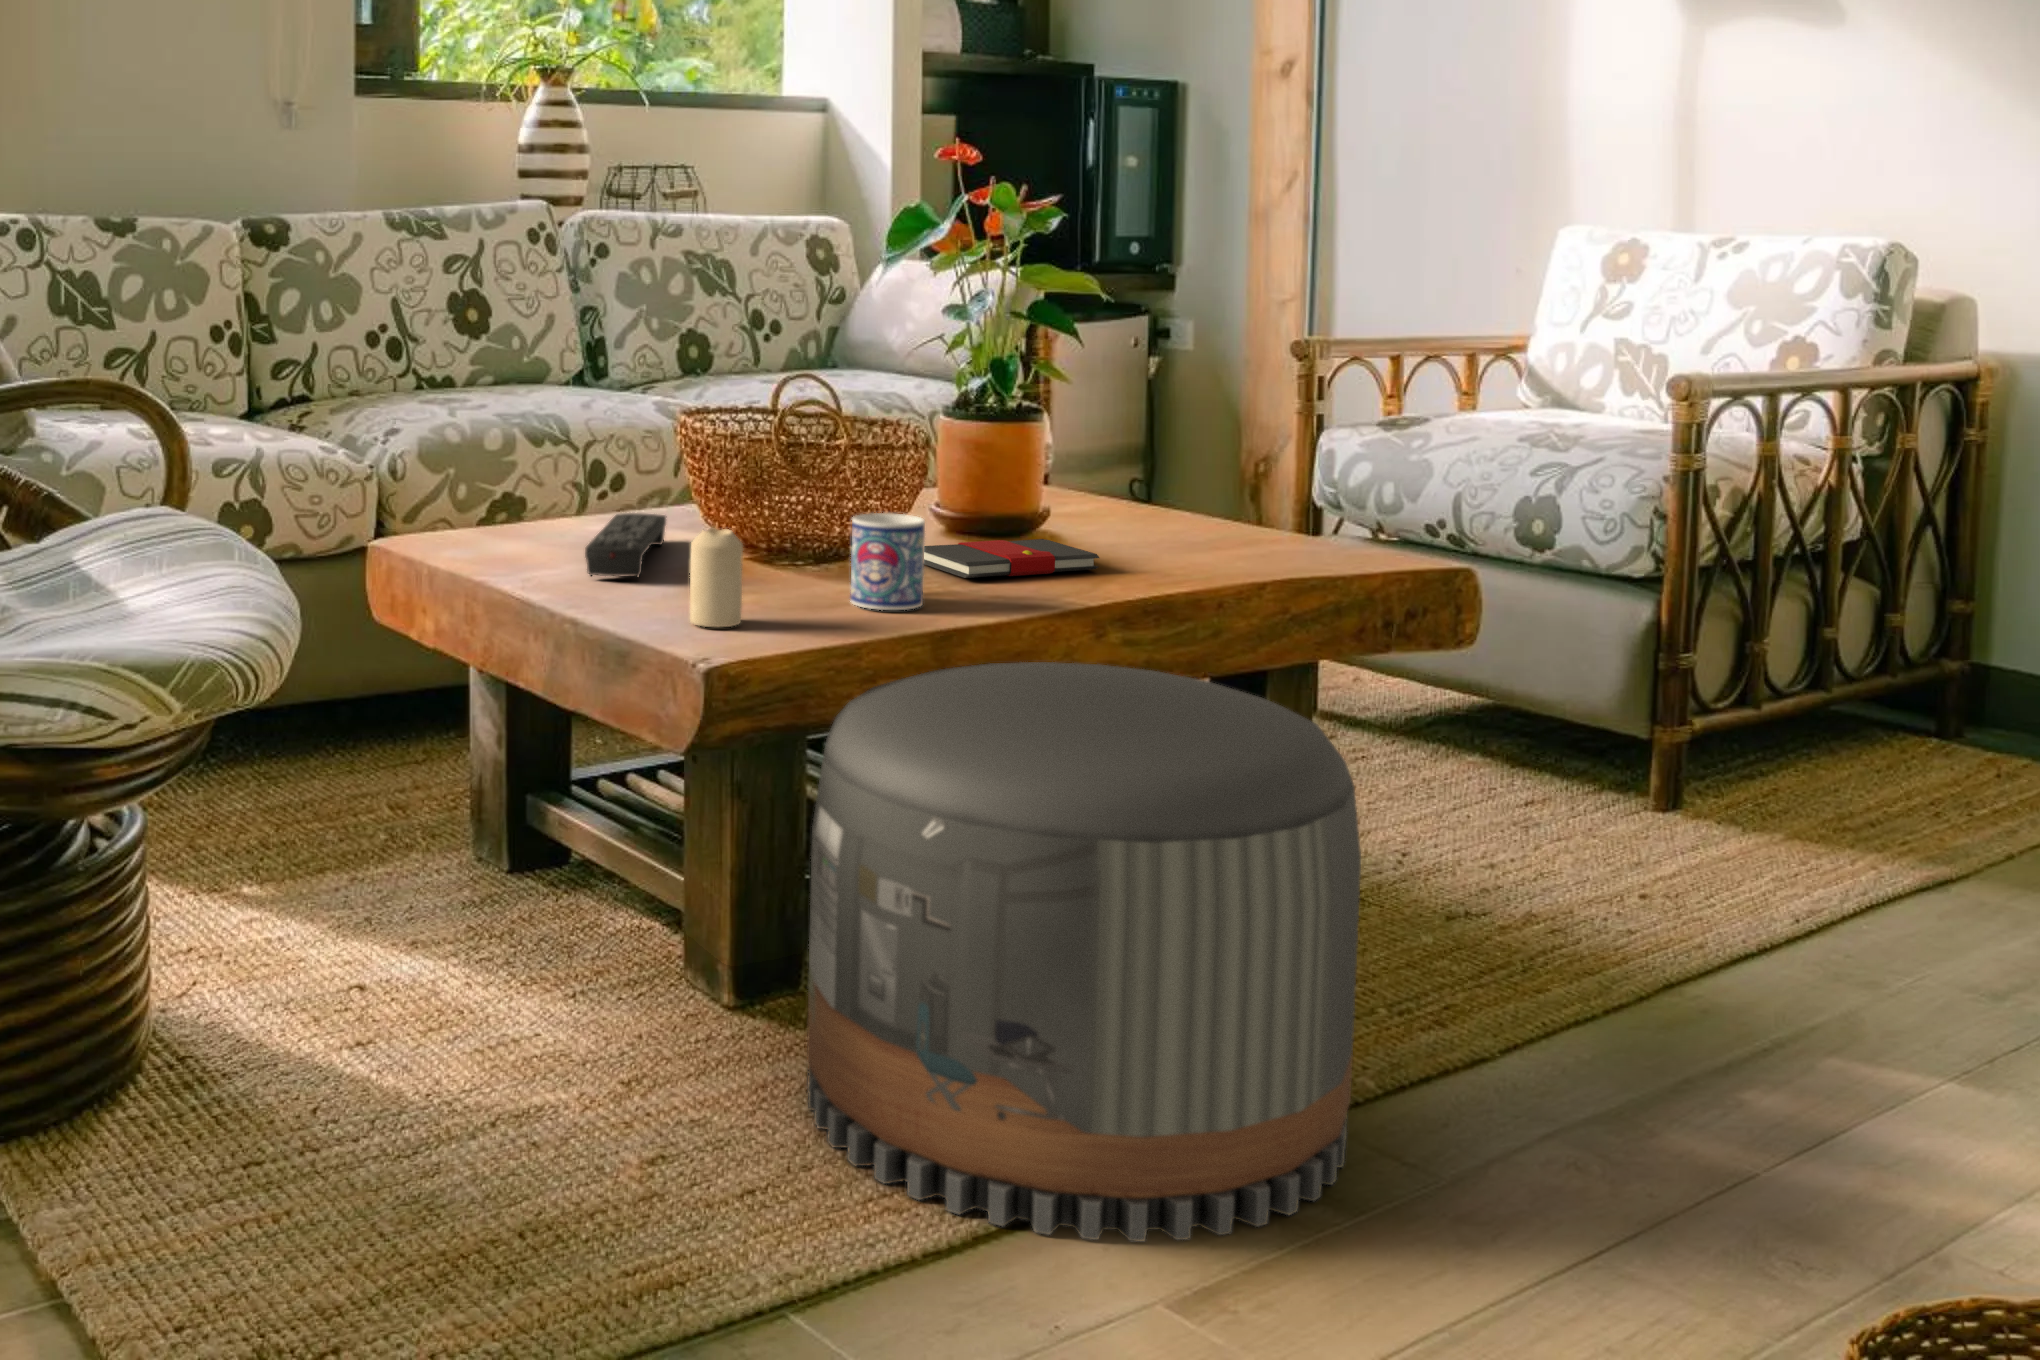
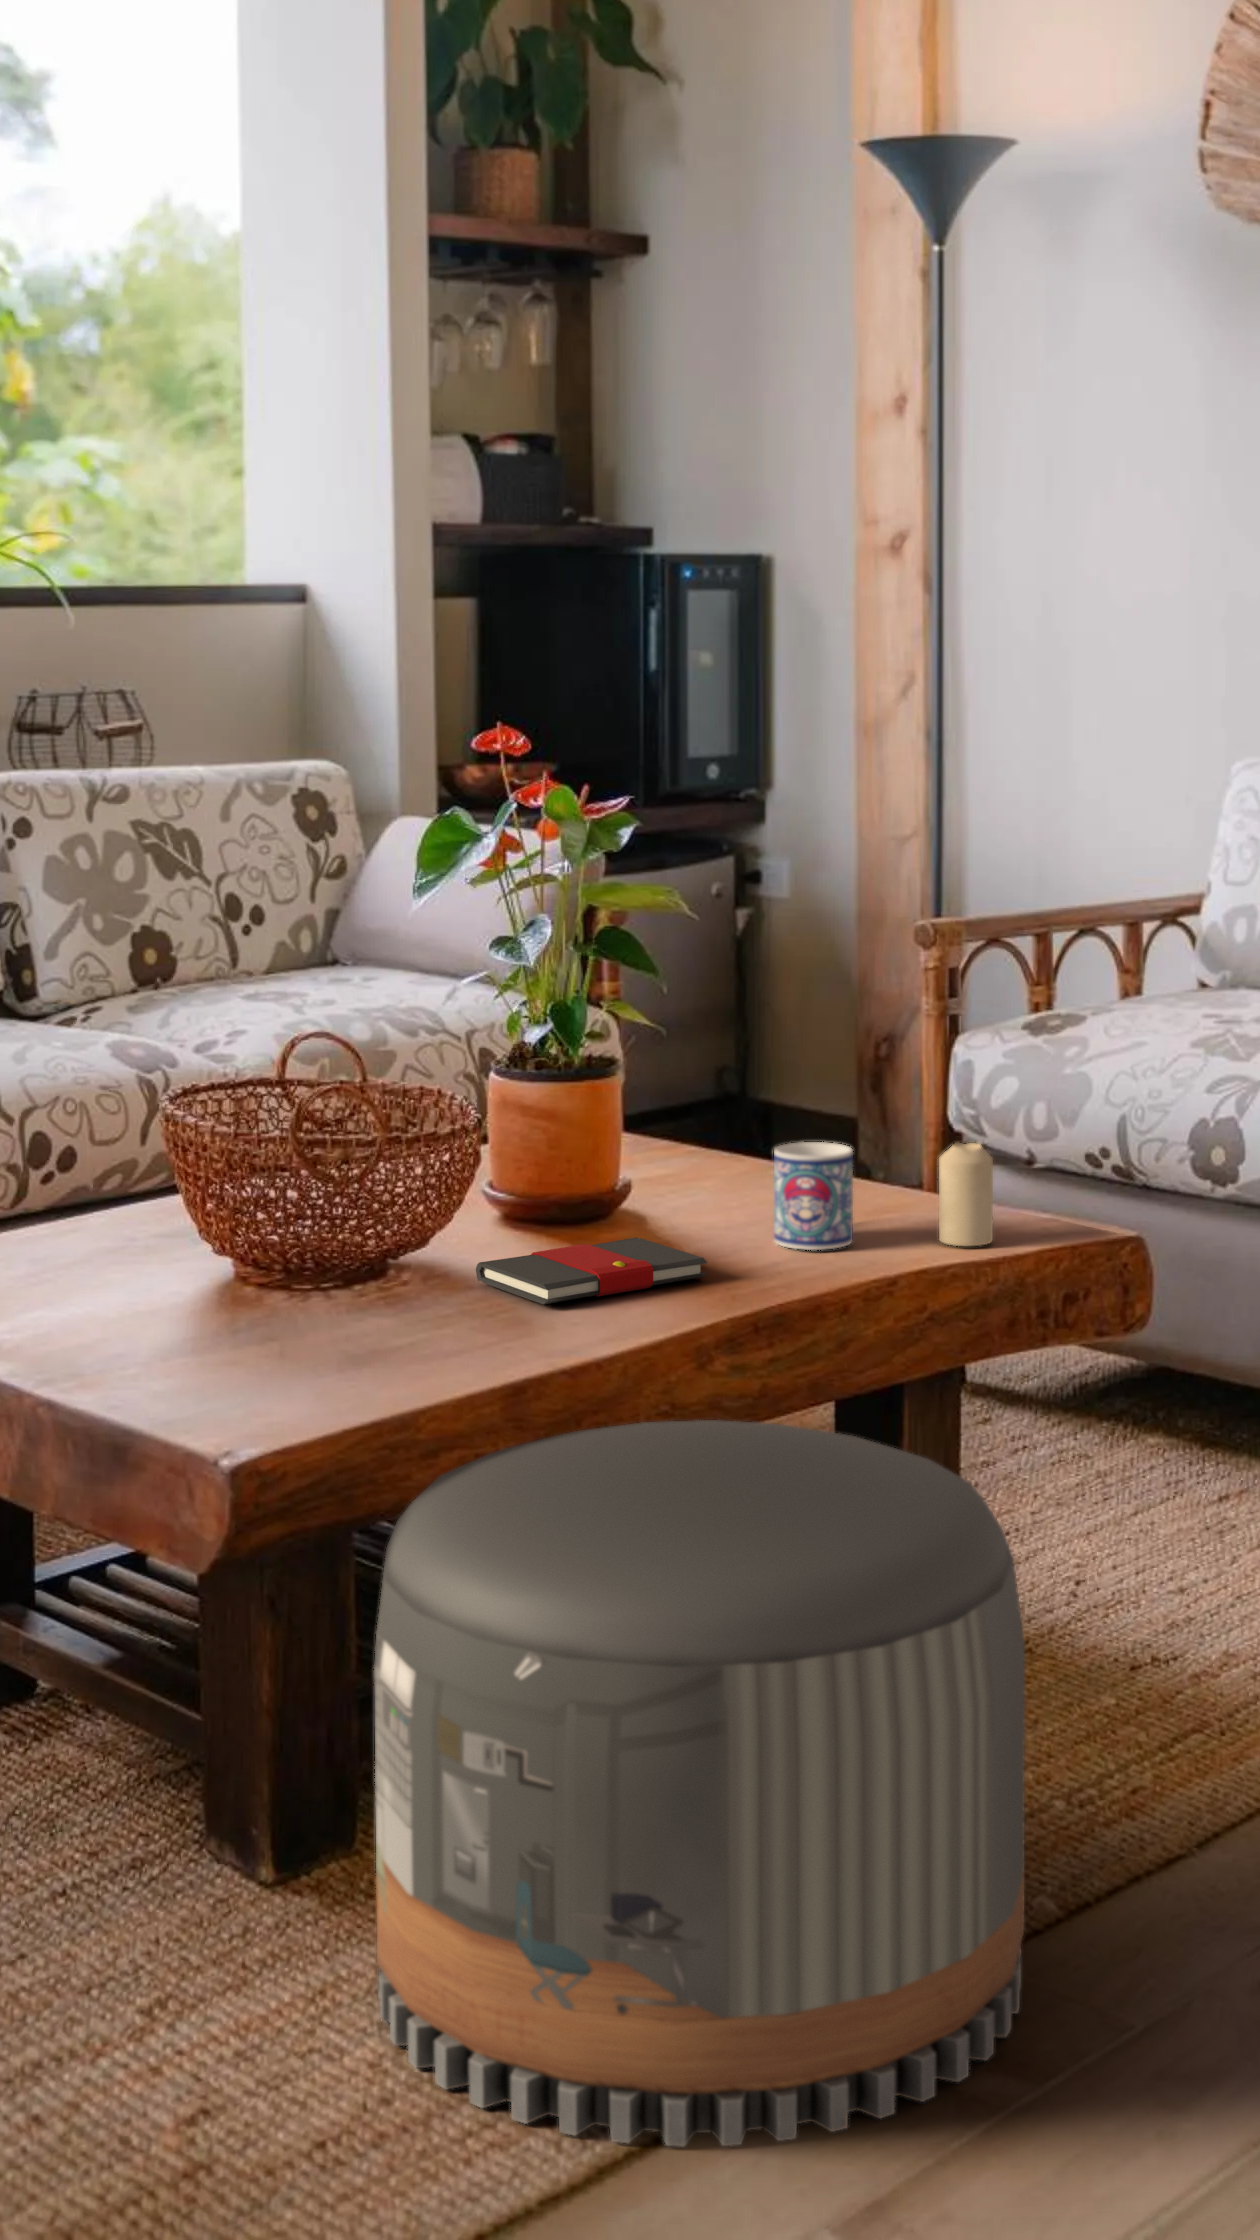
remote control: present [585,513,666,577] -> none [52,1237,151,1340]
mug: present [850,513,925,610] -> present [774,1142,853,1250]
candle: present [690,528,743,627] -> present [939,1143,993,1246]

